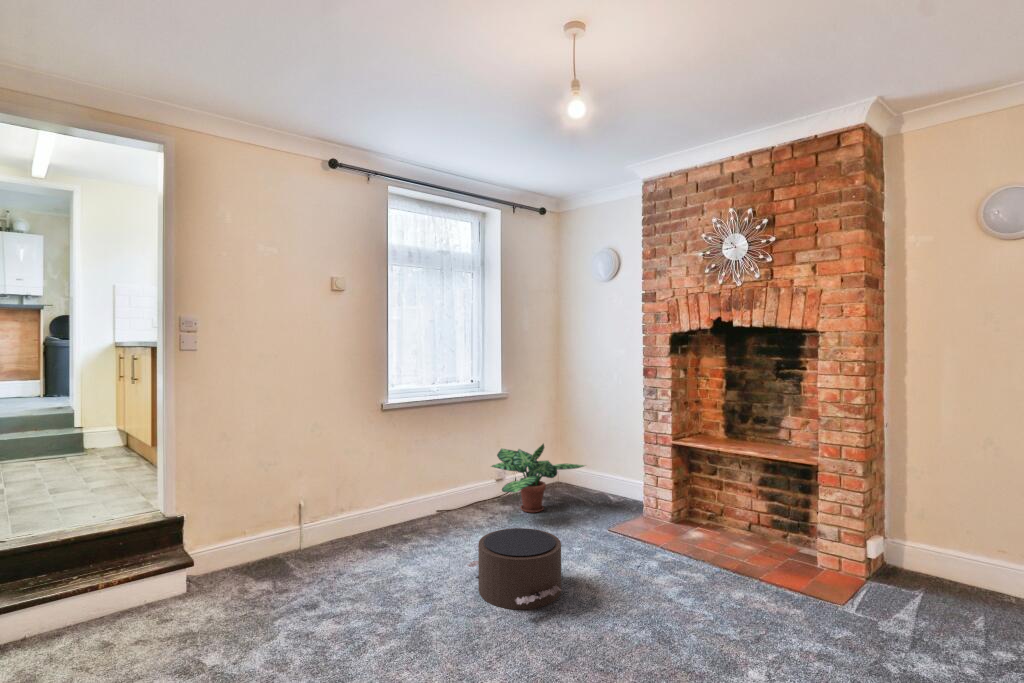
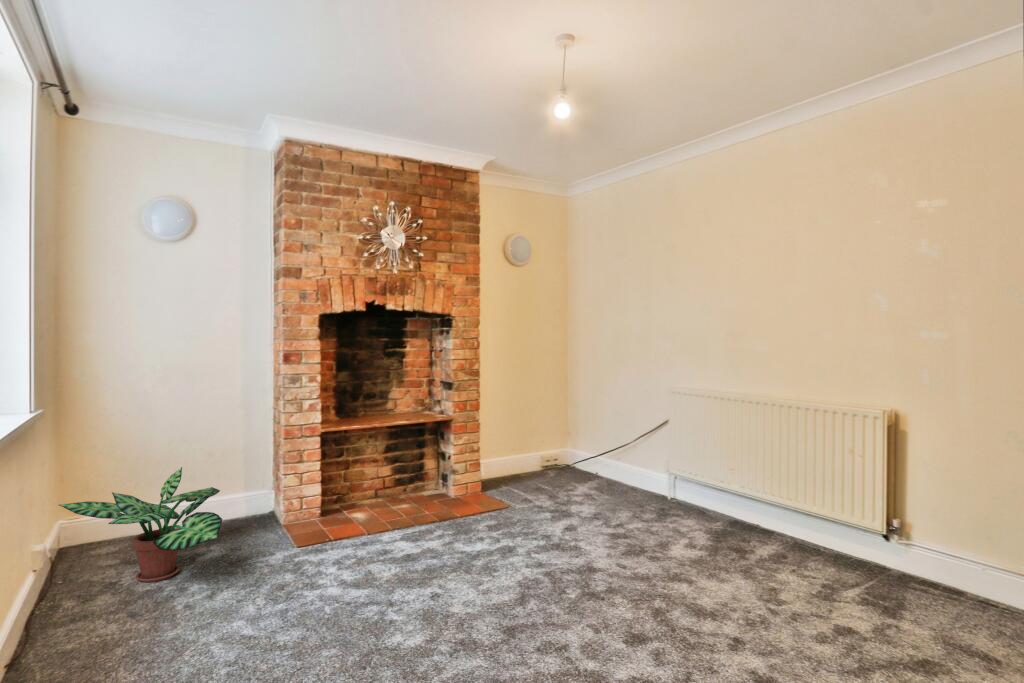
pouf: present [467,528,561,609] -> none [335,533,470,632]

